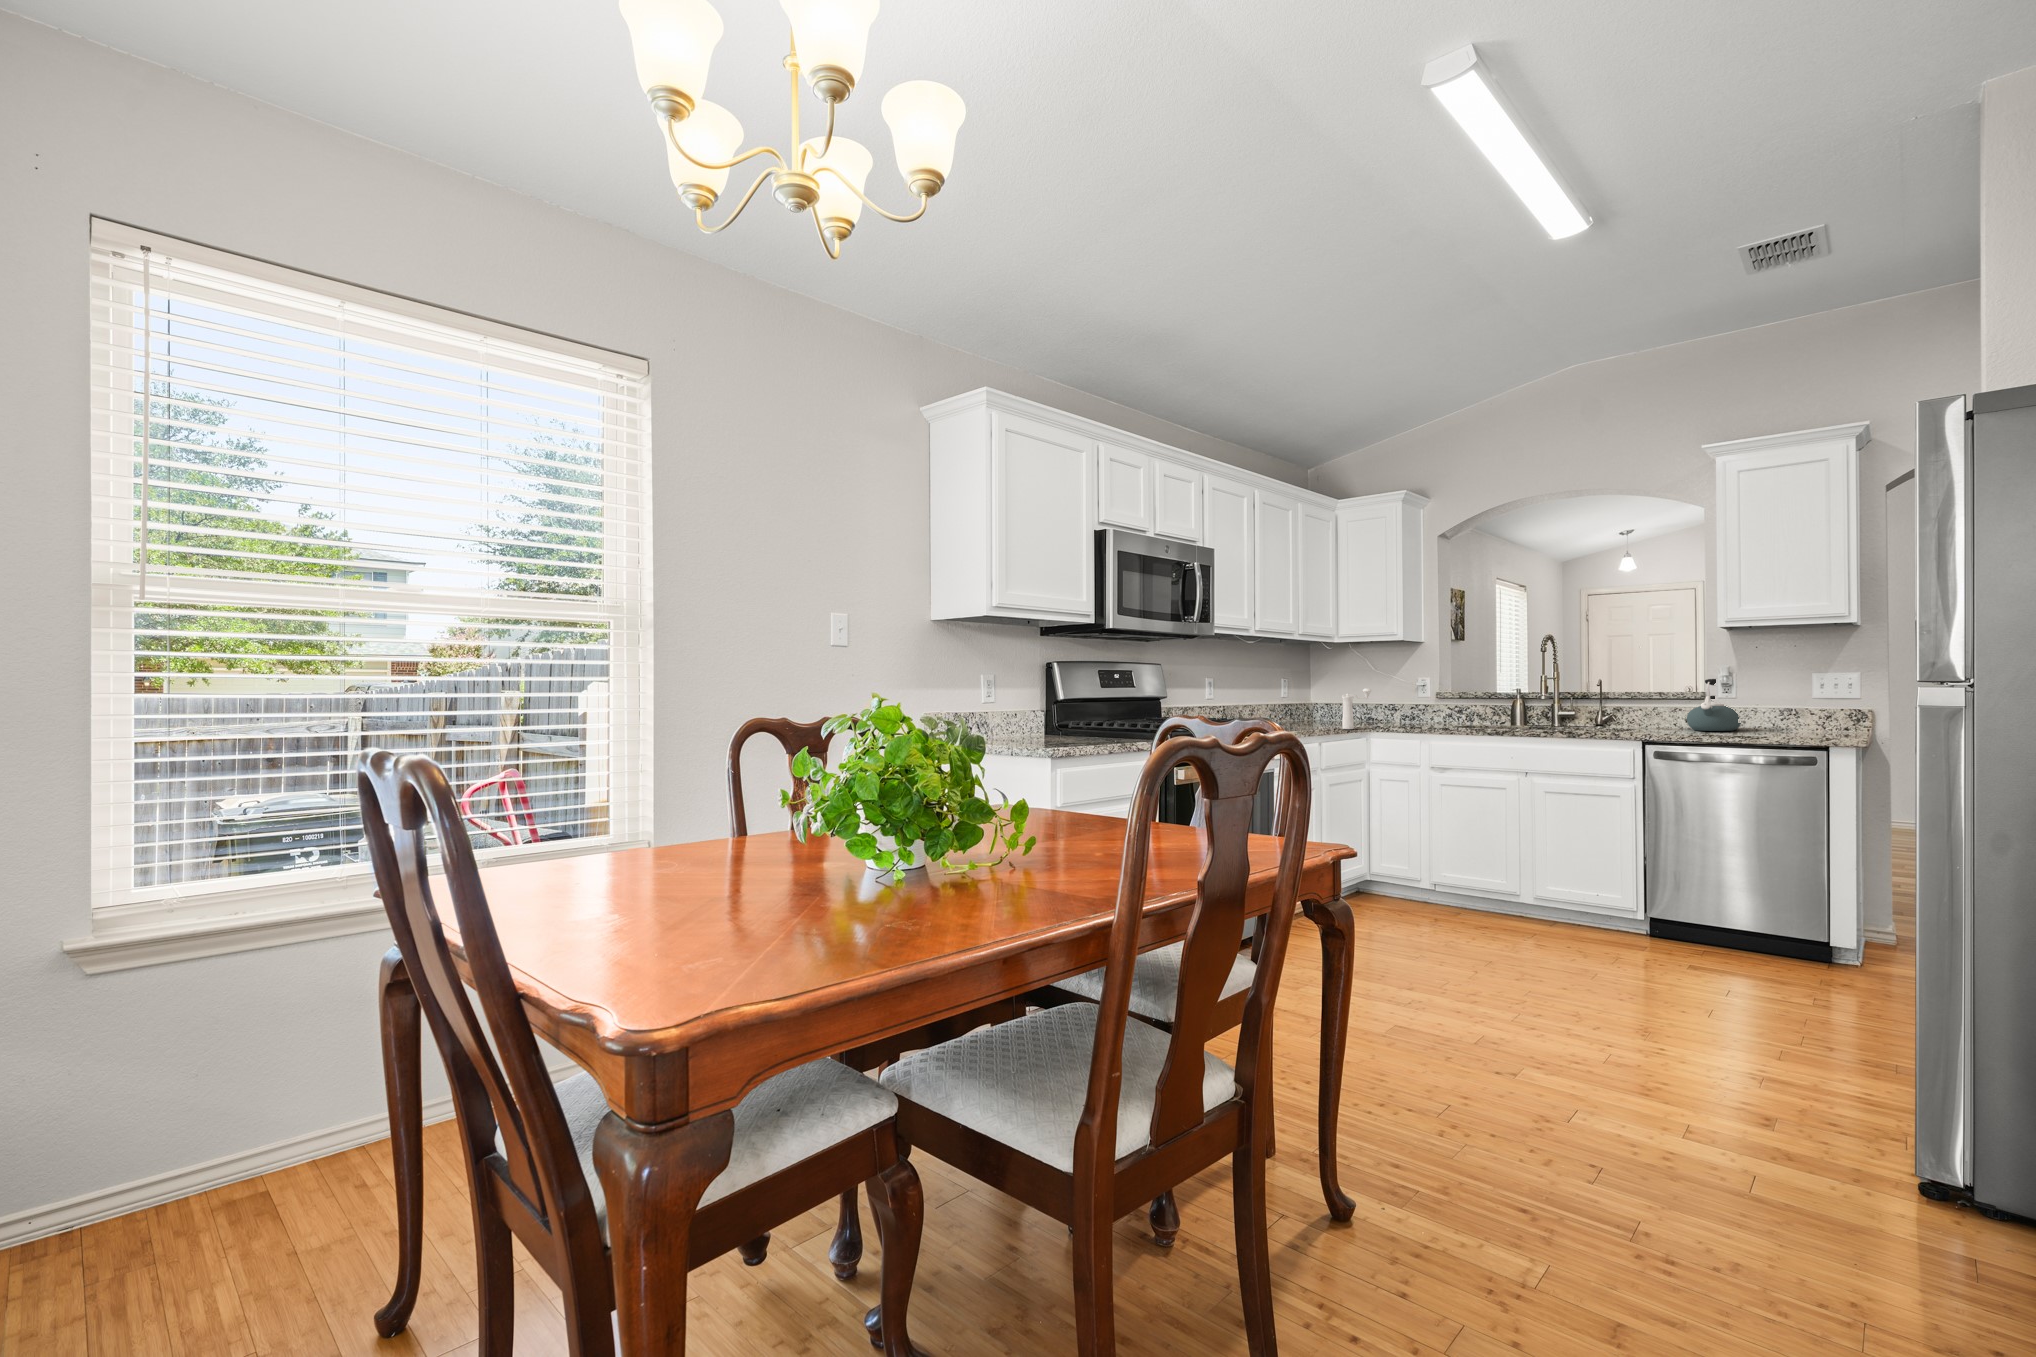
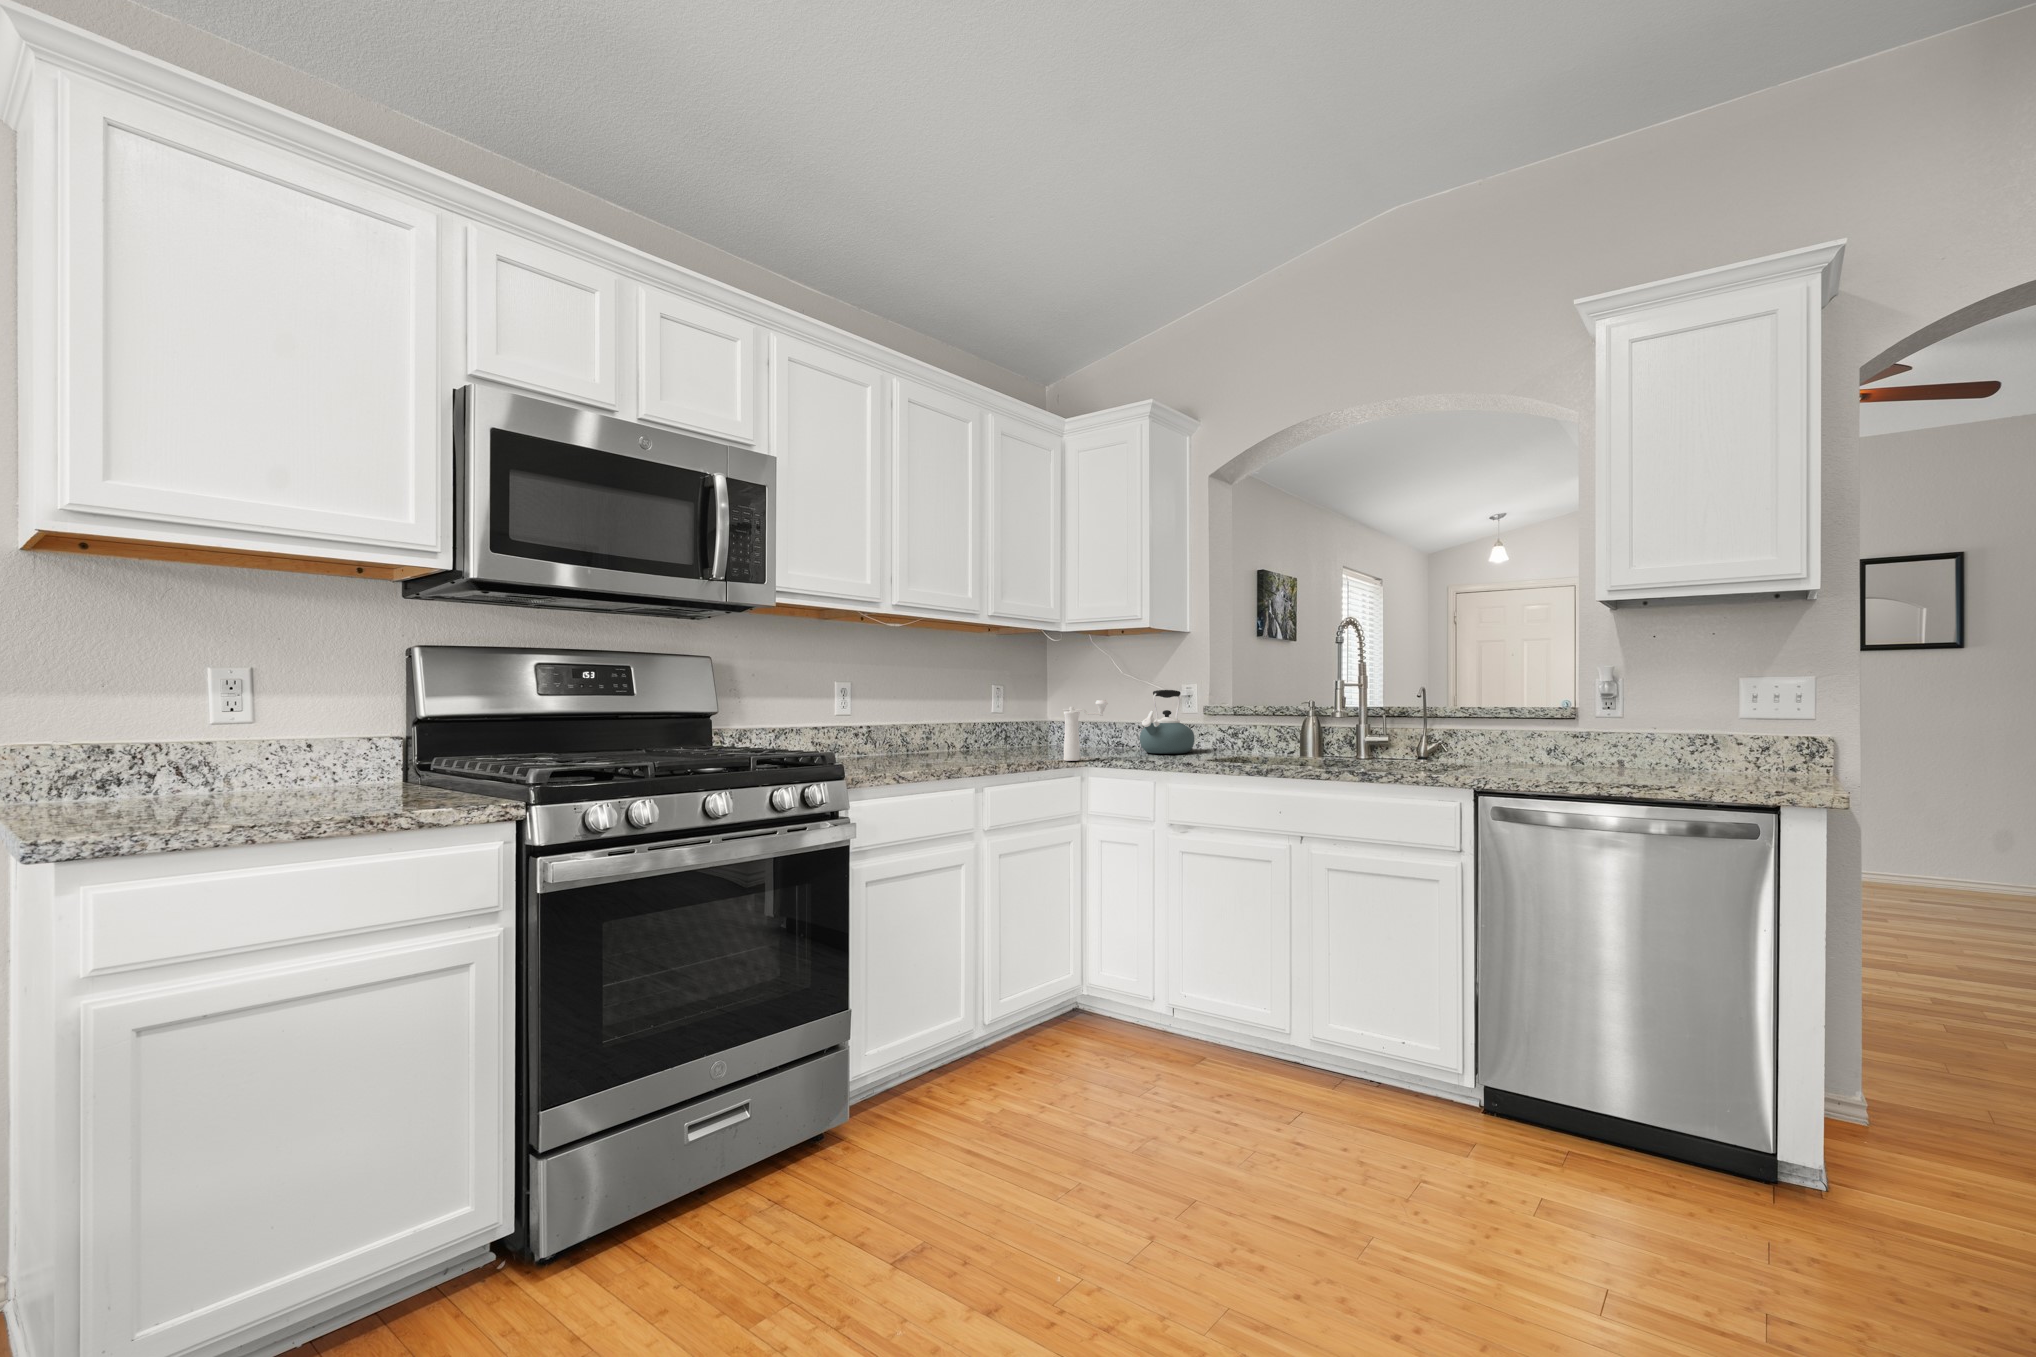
kettle: present [1687,679,1741,731] -> present [1140,690,1195,754]

